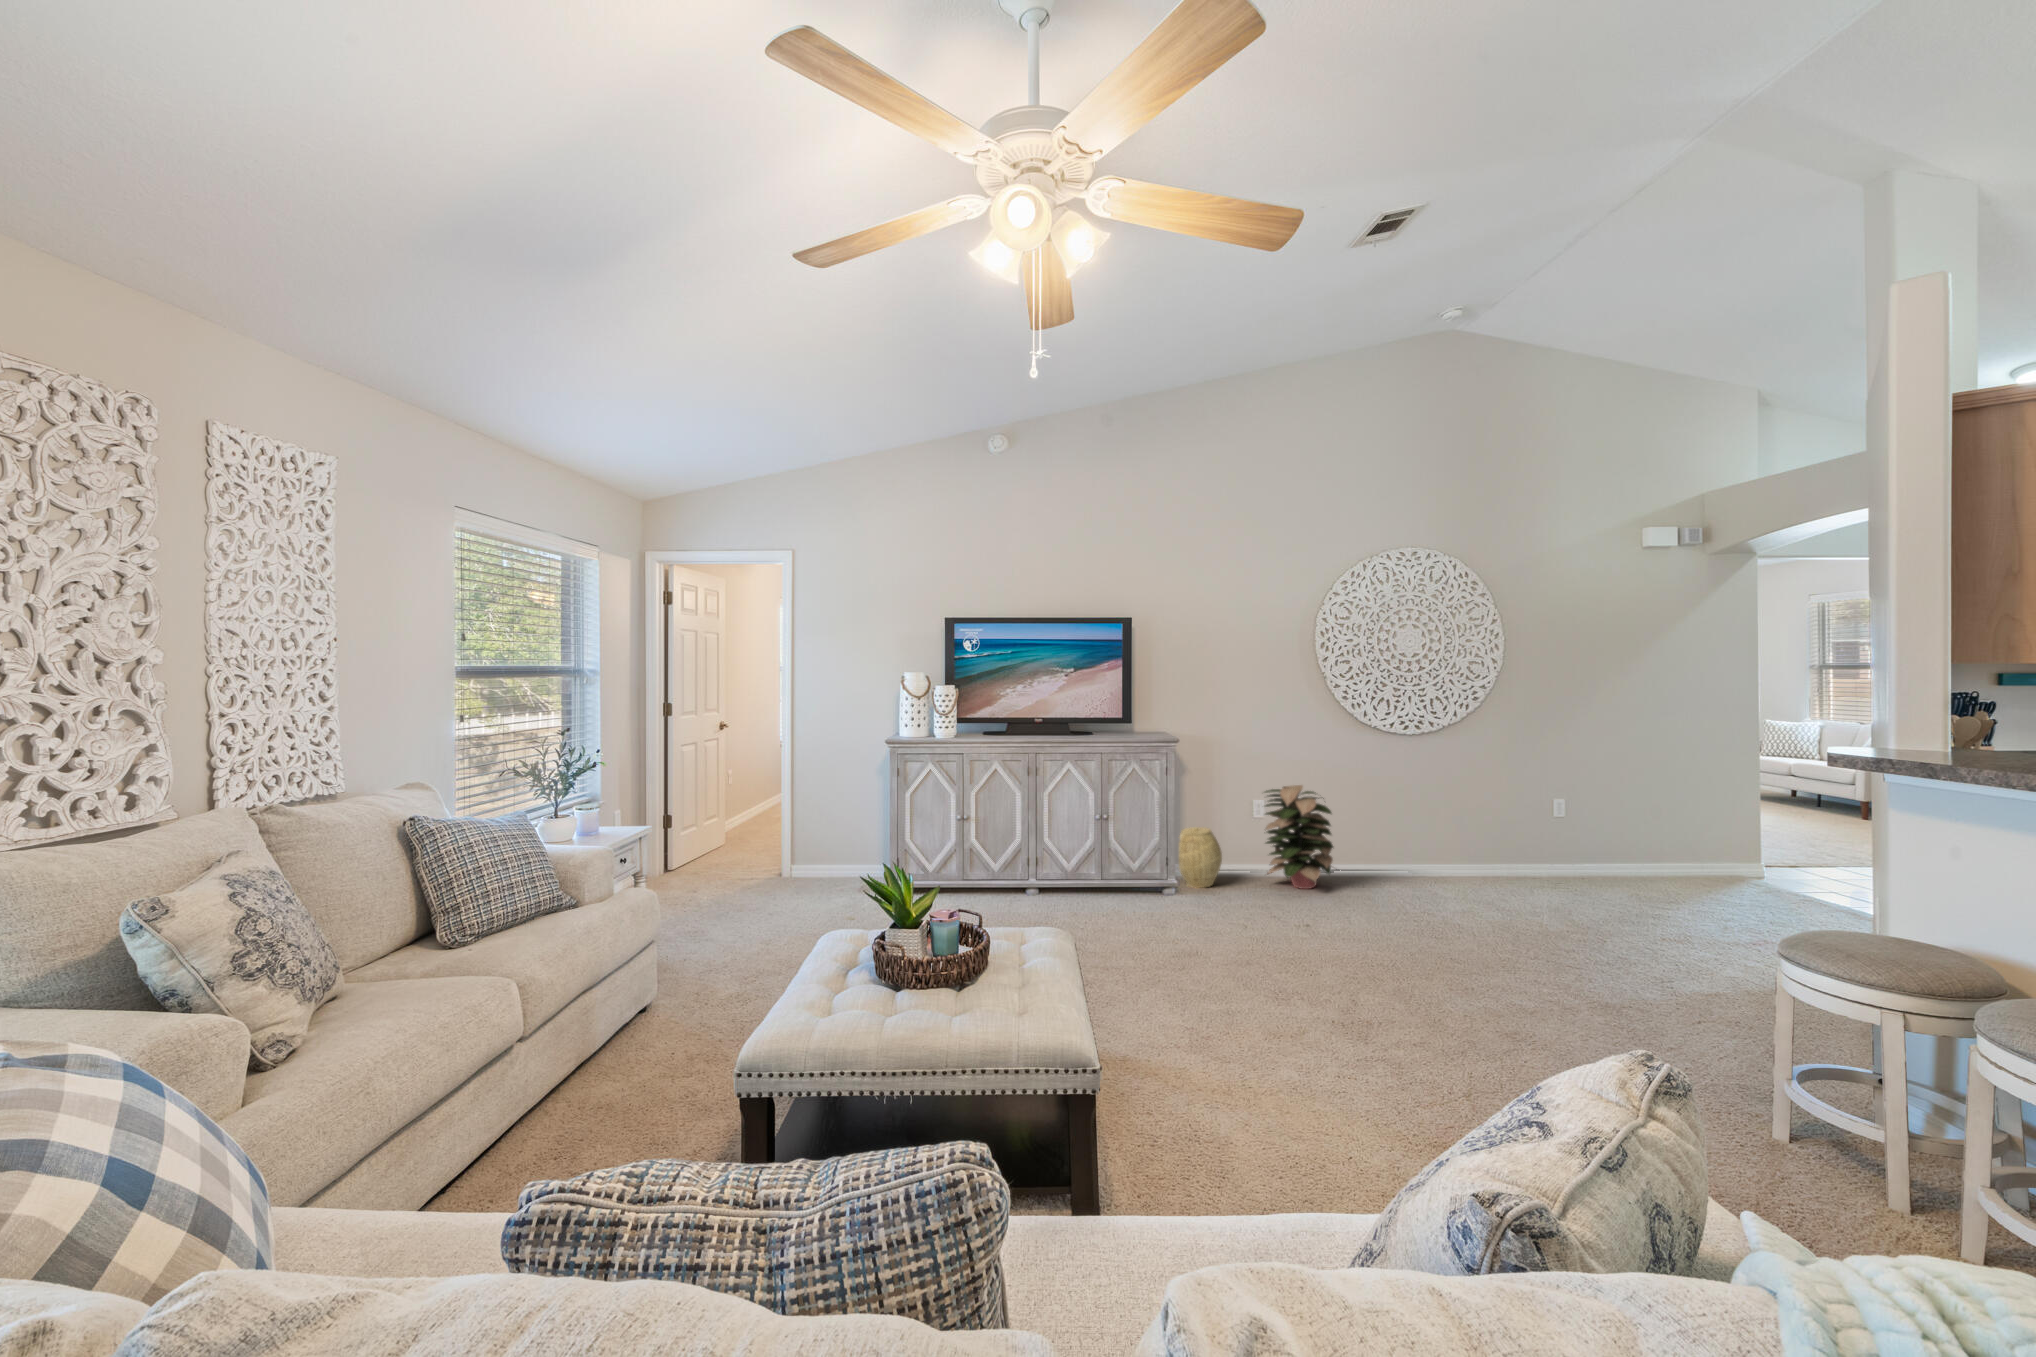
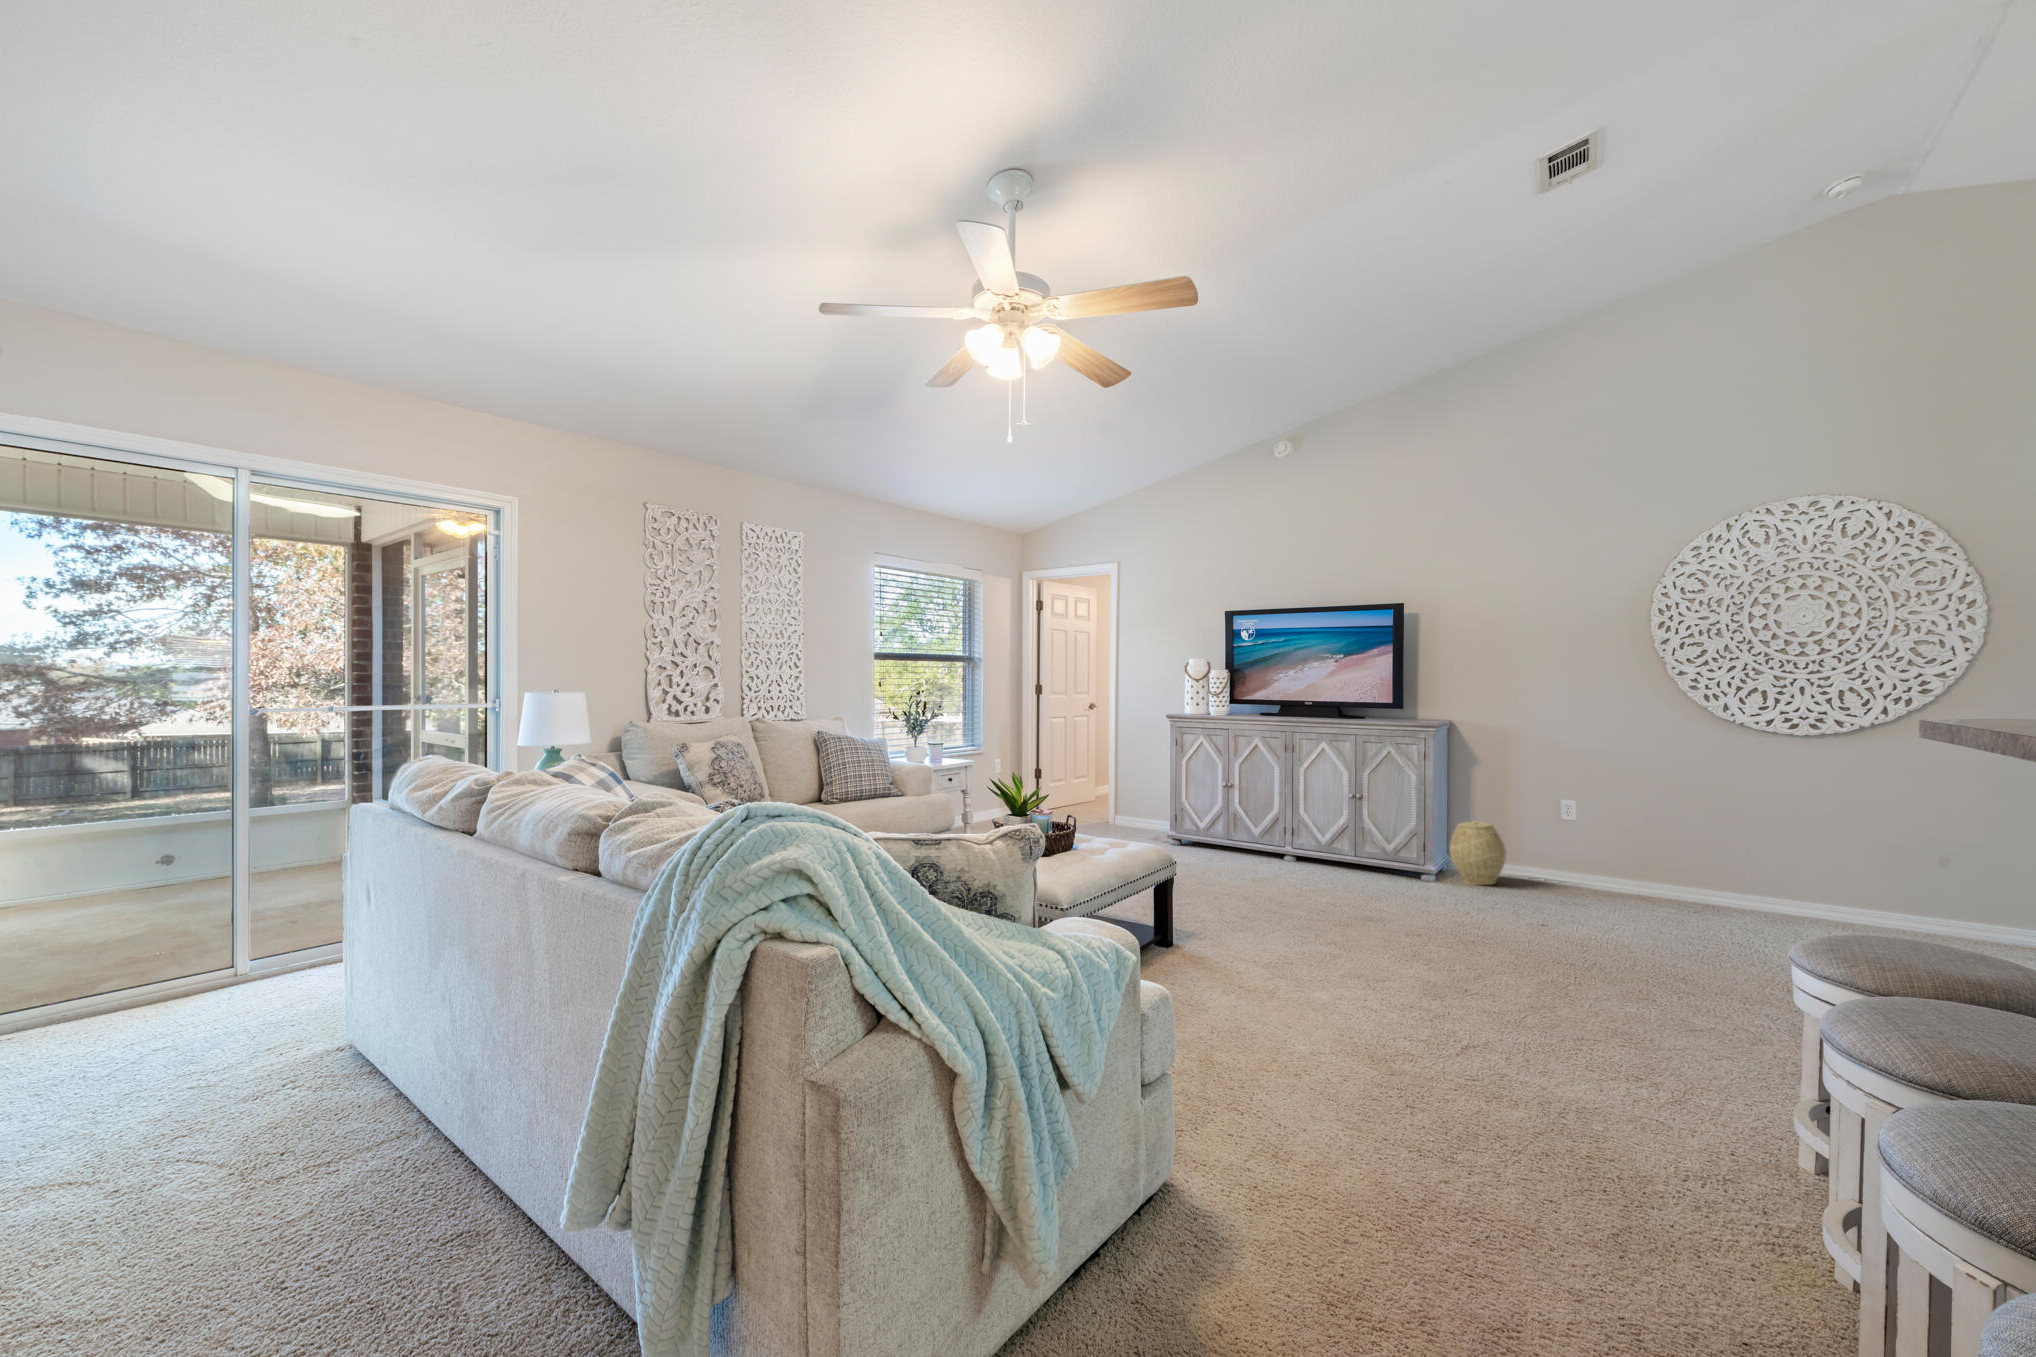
decorative plant: present [1265,785,1333,889] -> none [1558,785,1662,904]

